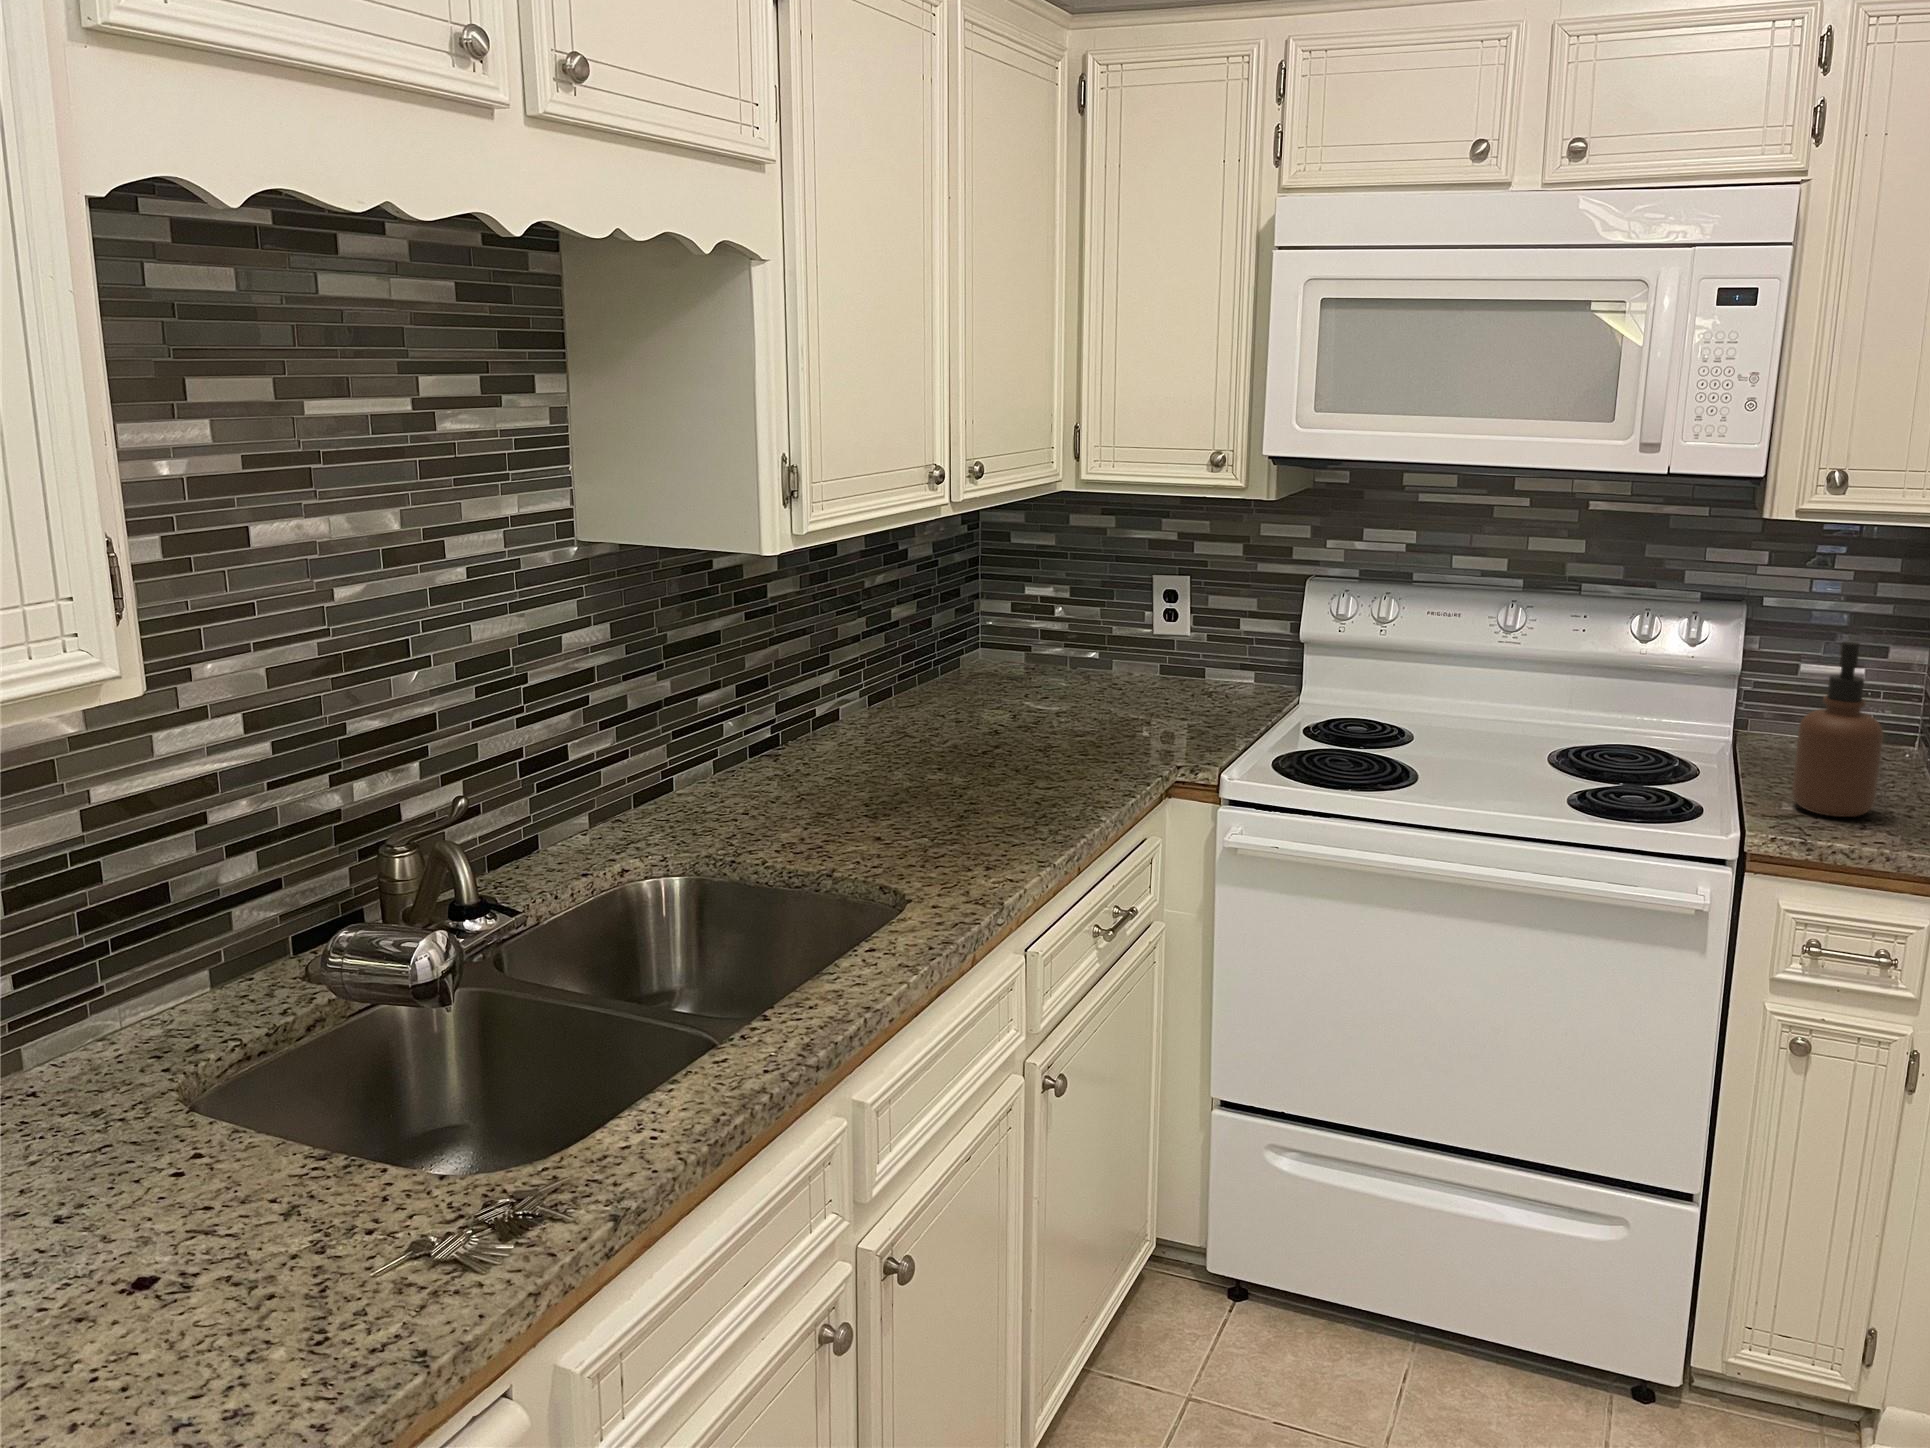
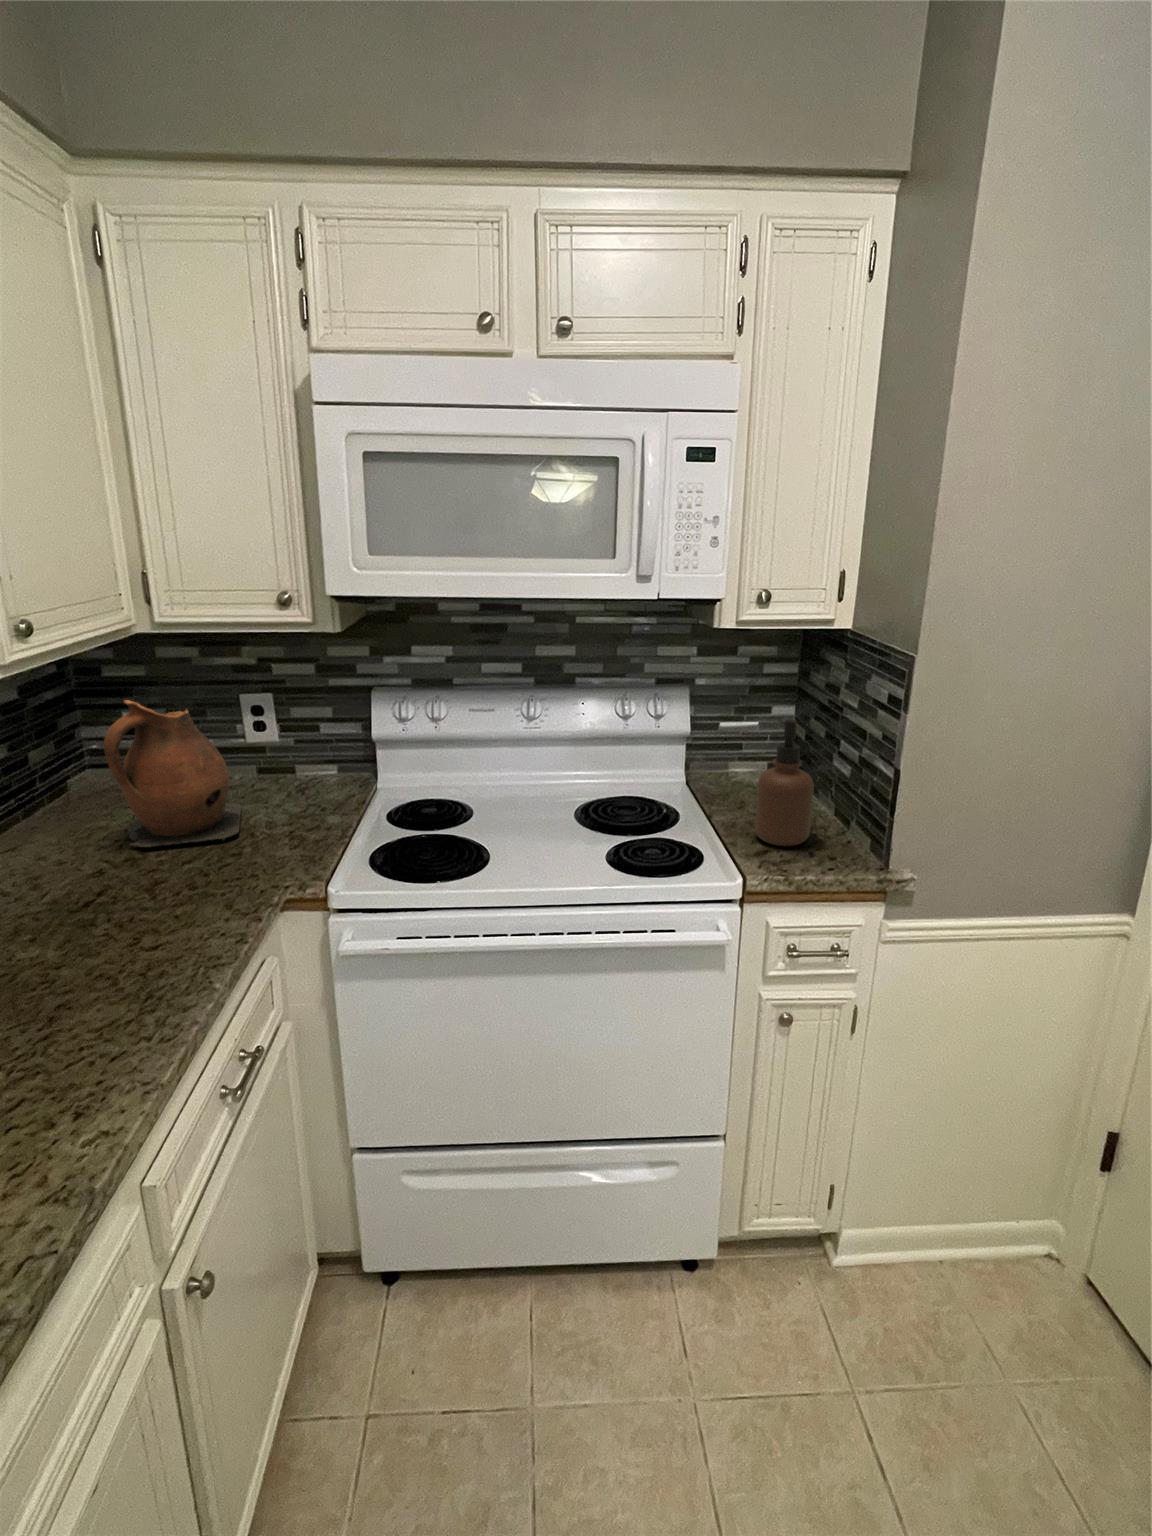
ceramic pitcher: none [1016,560,1140,724] -> present [104,700,242,847]

